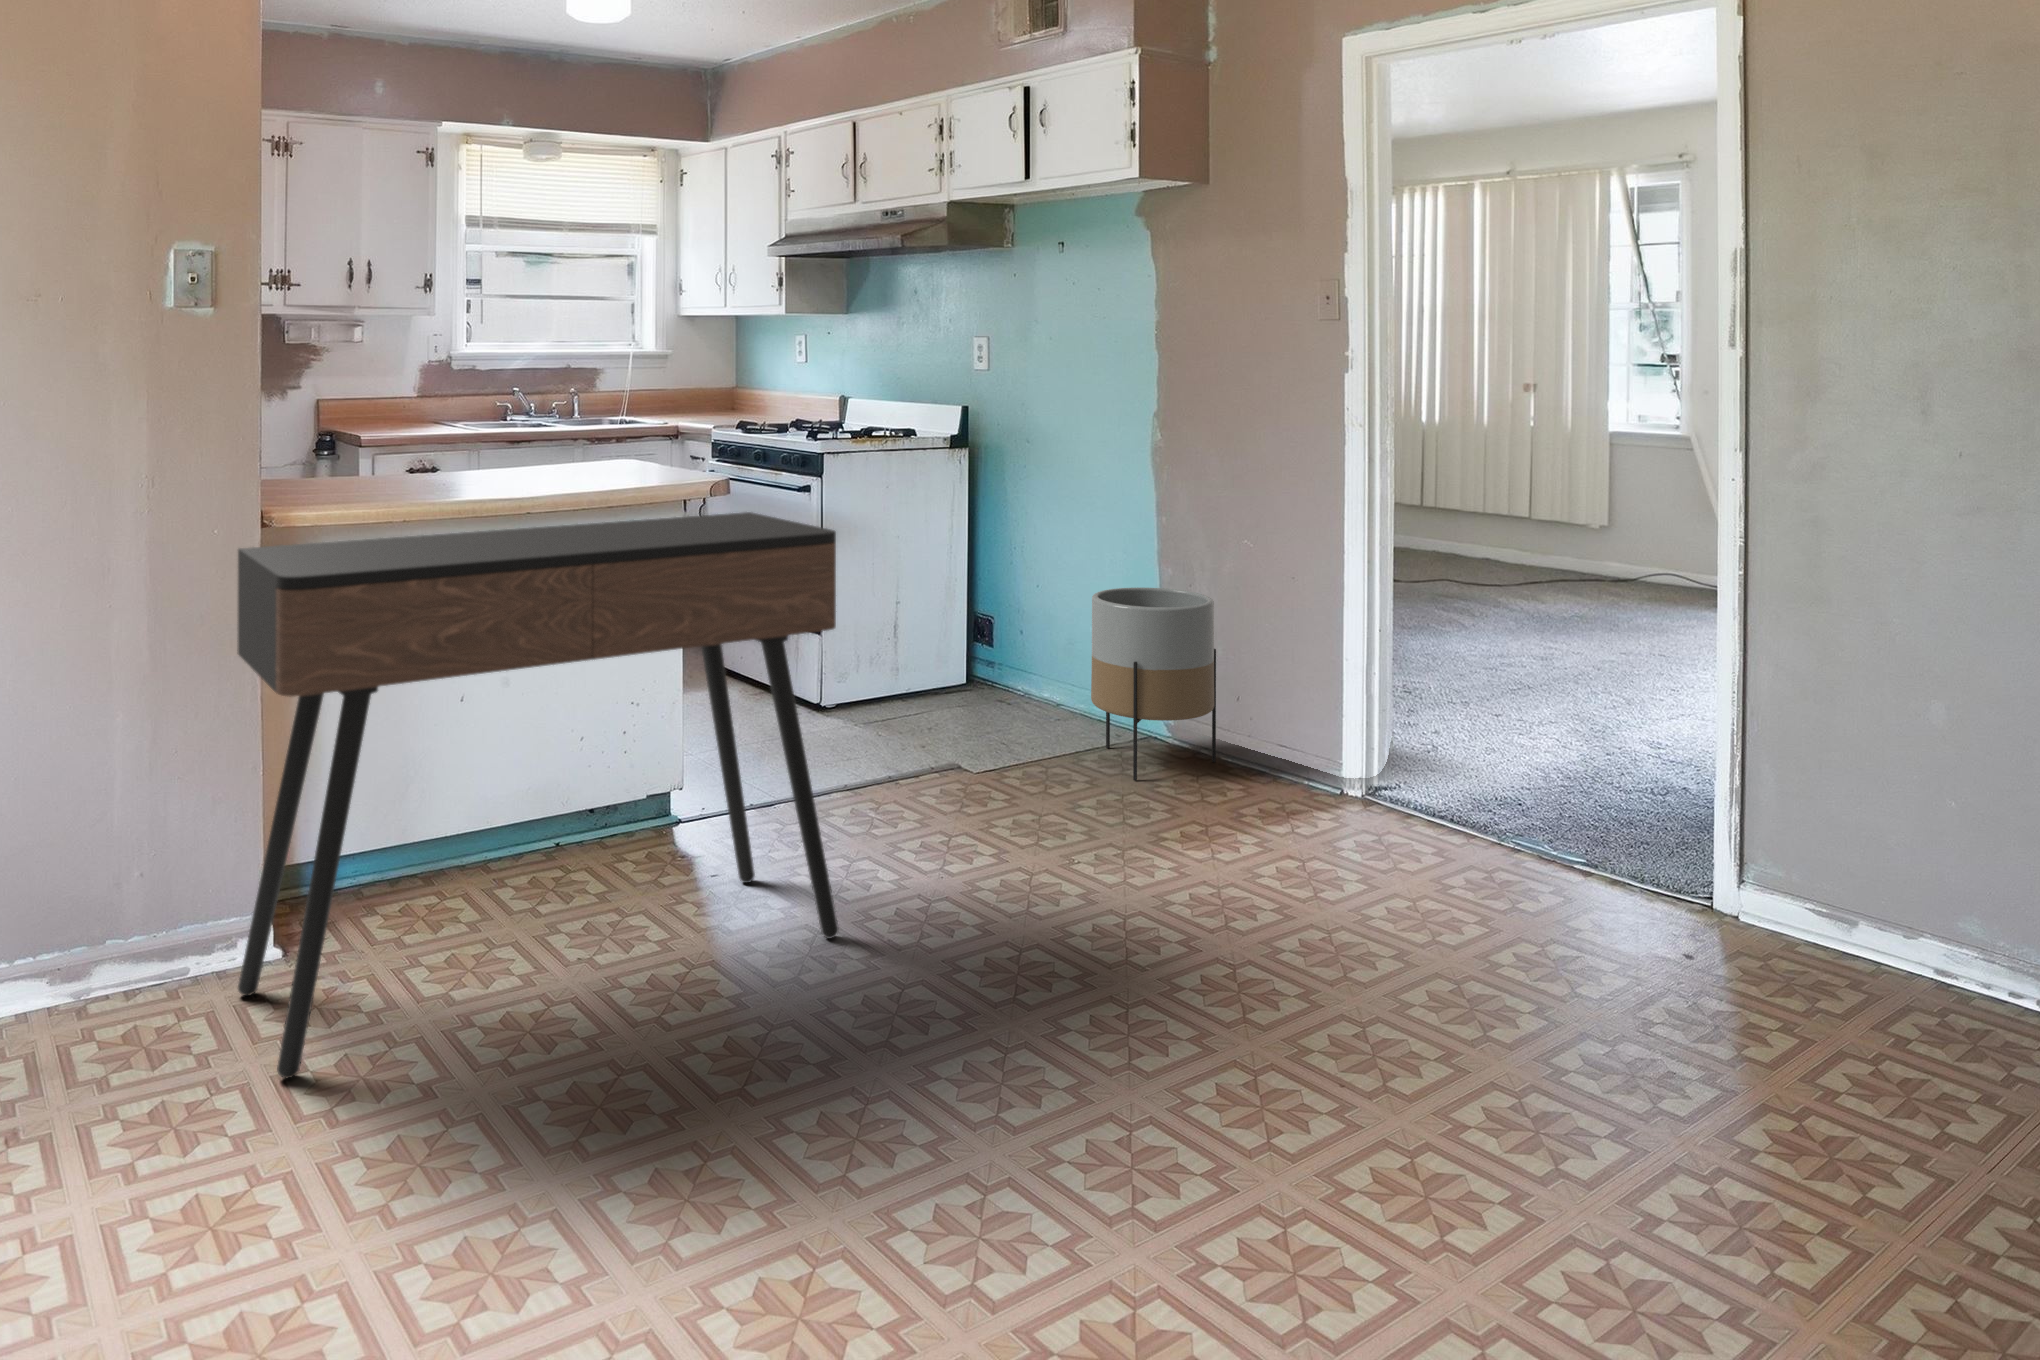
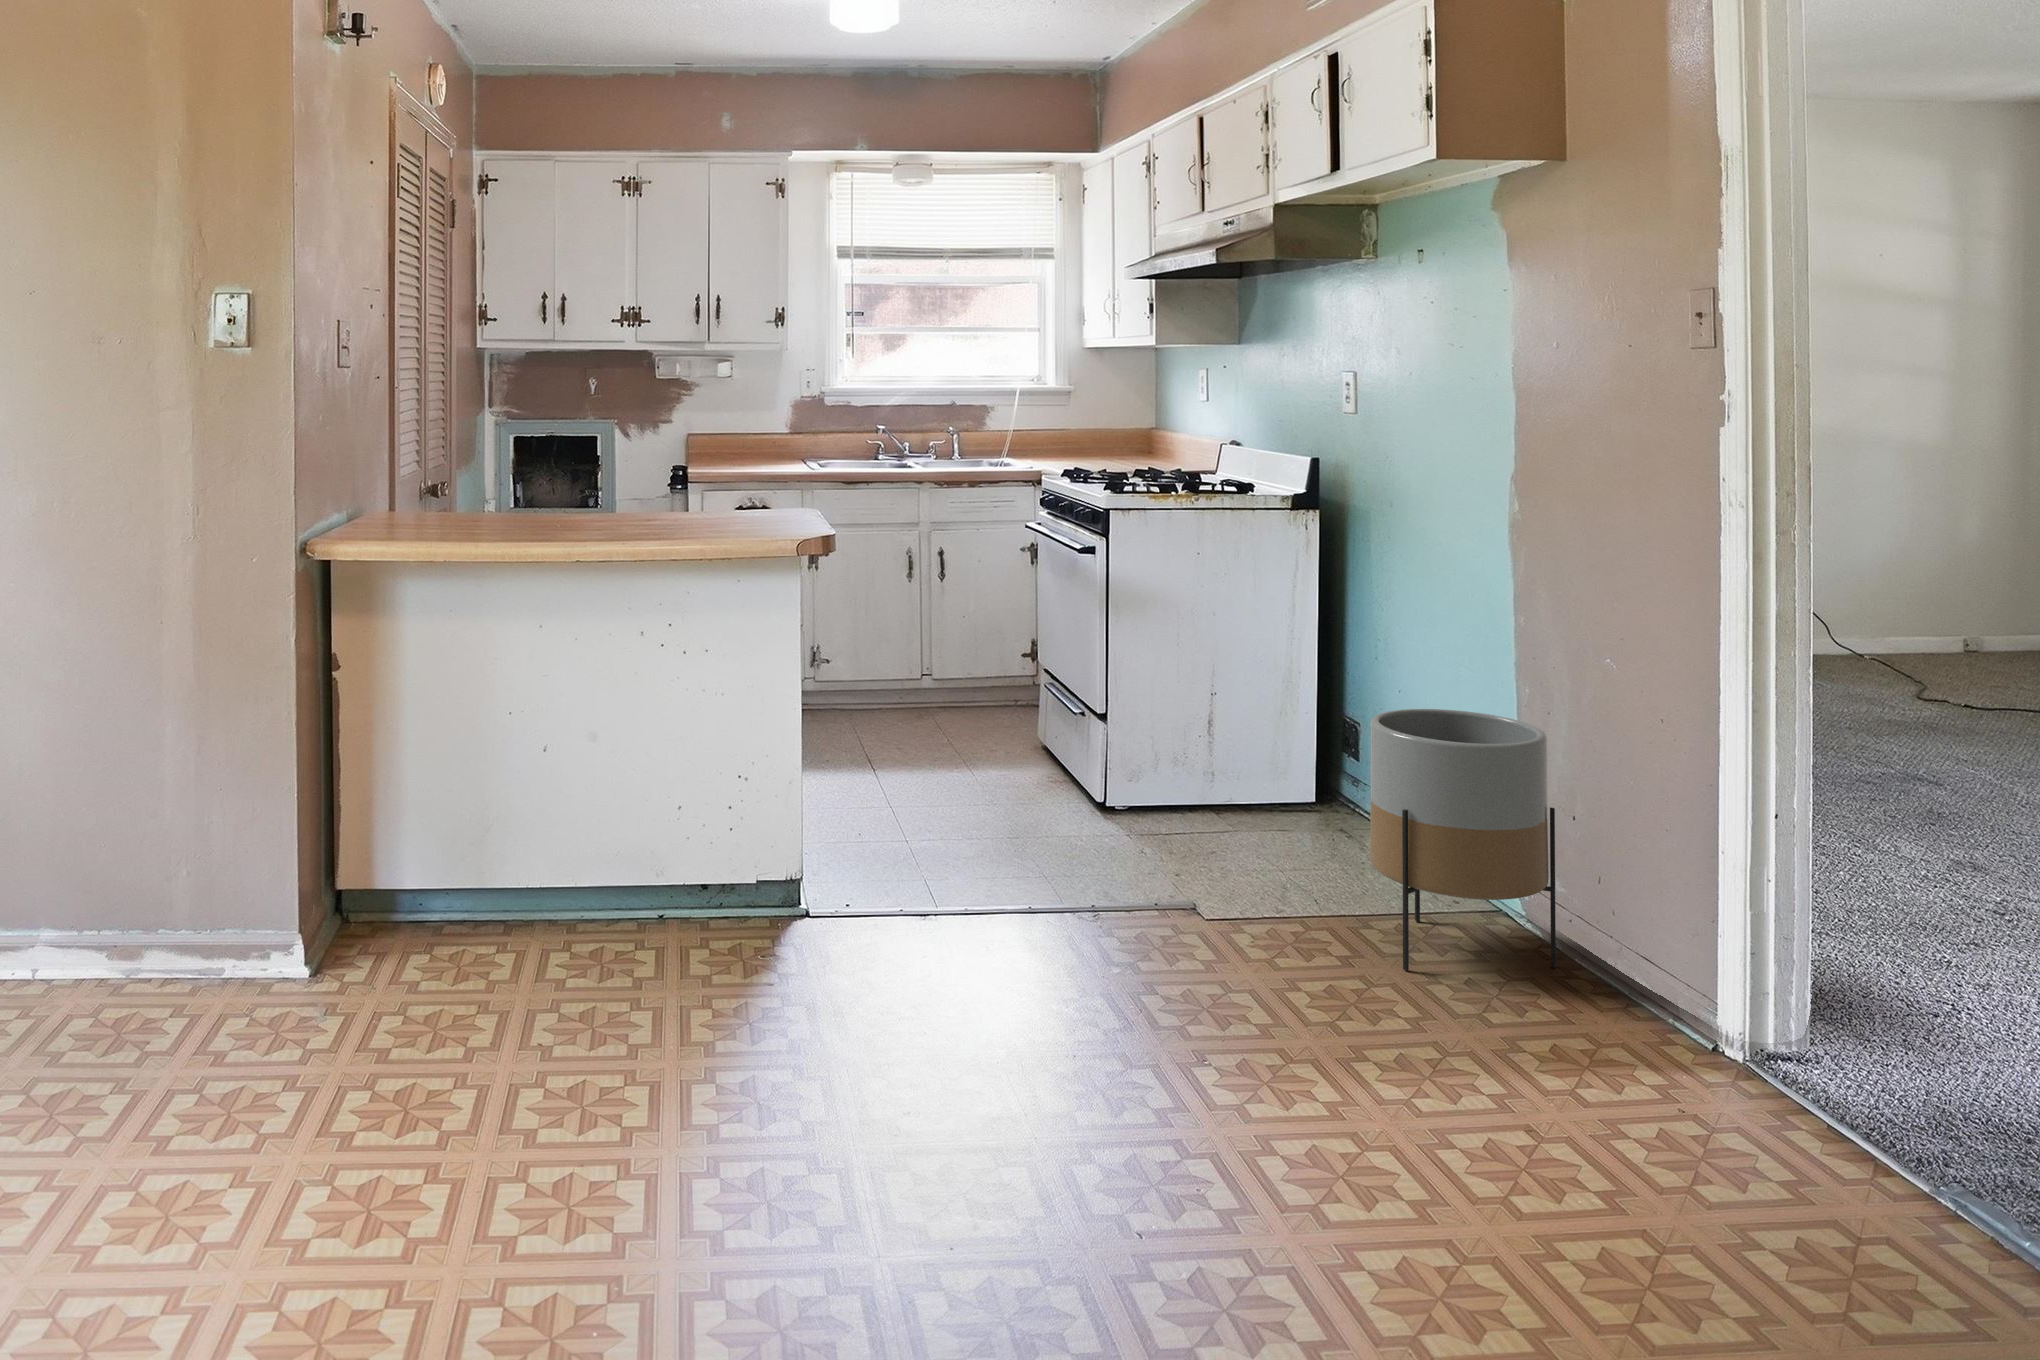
console table: present [237,512,839,1078] -> none [169,571,811,1091]

